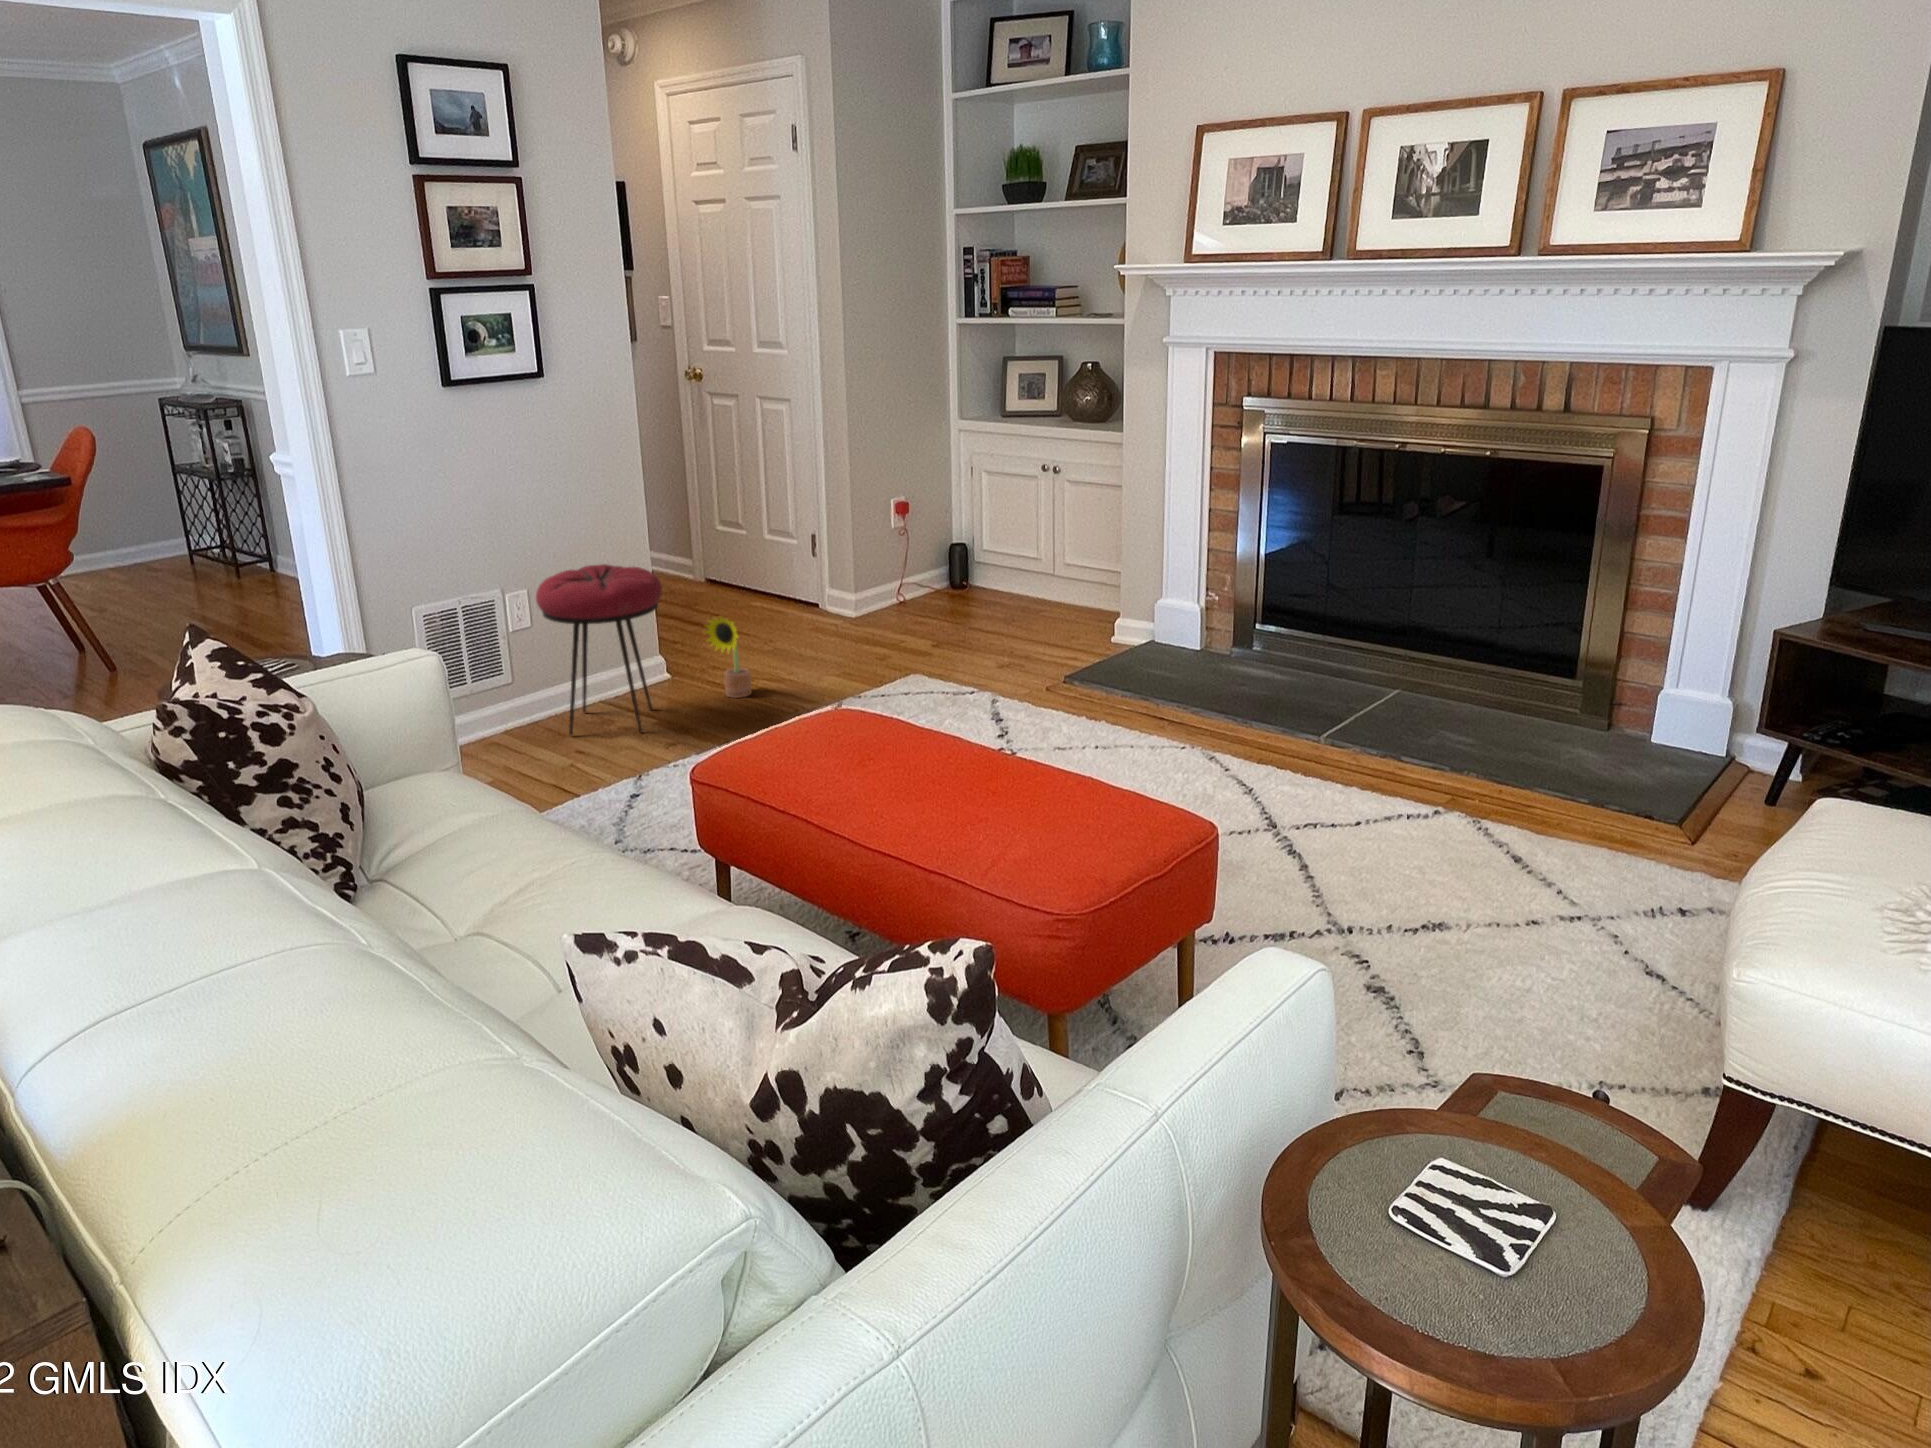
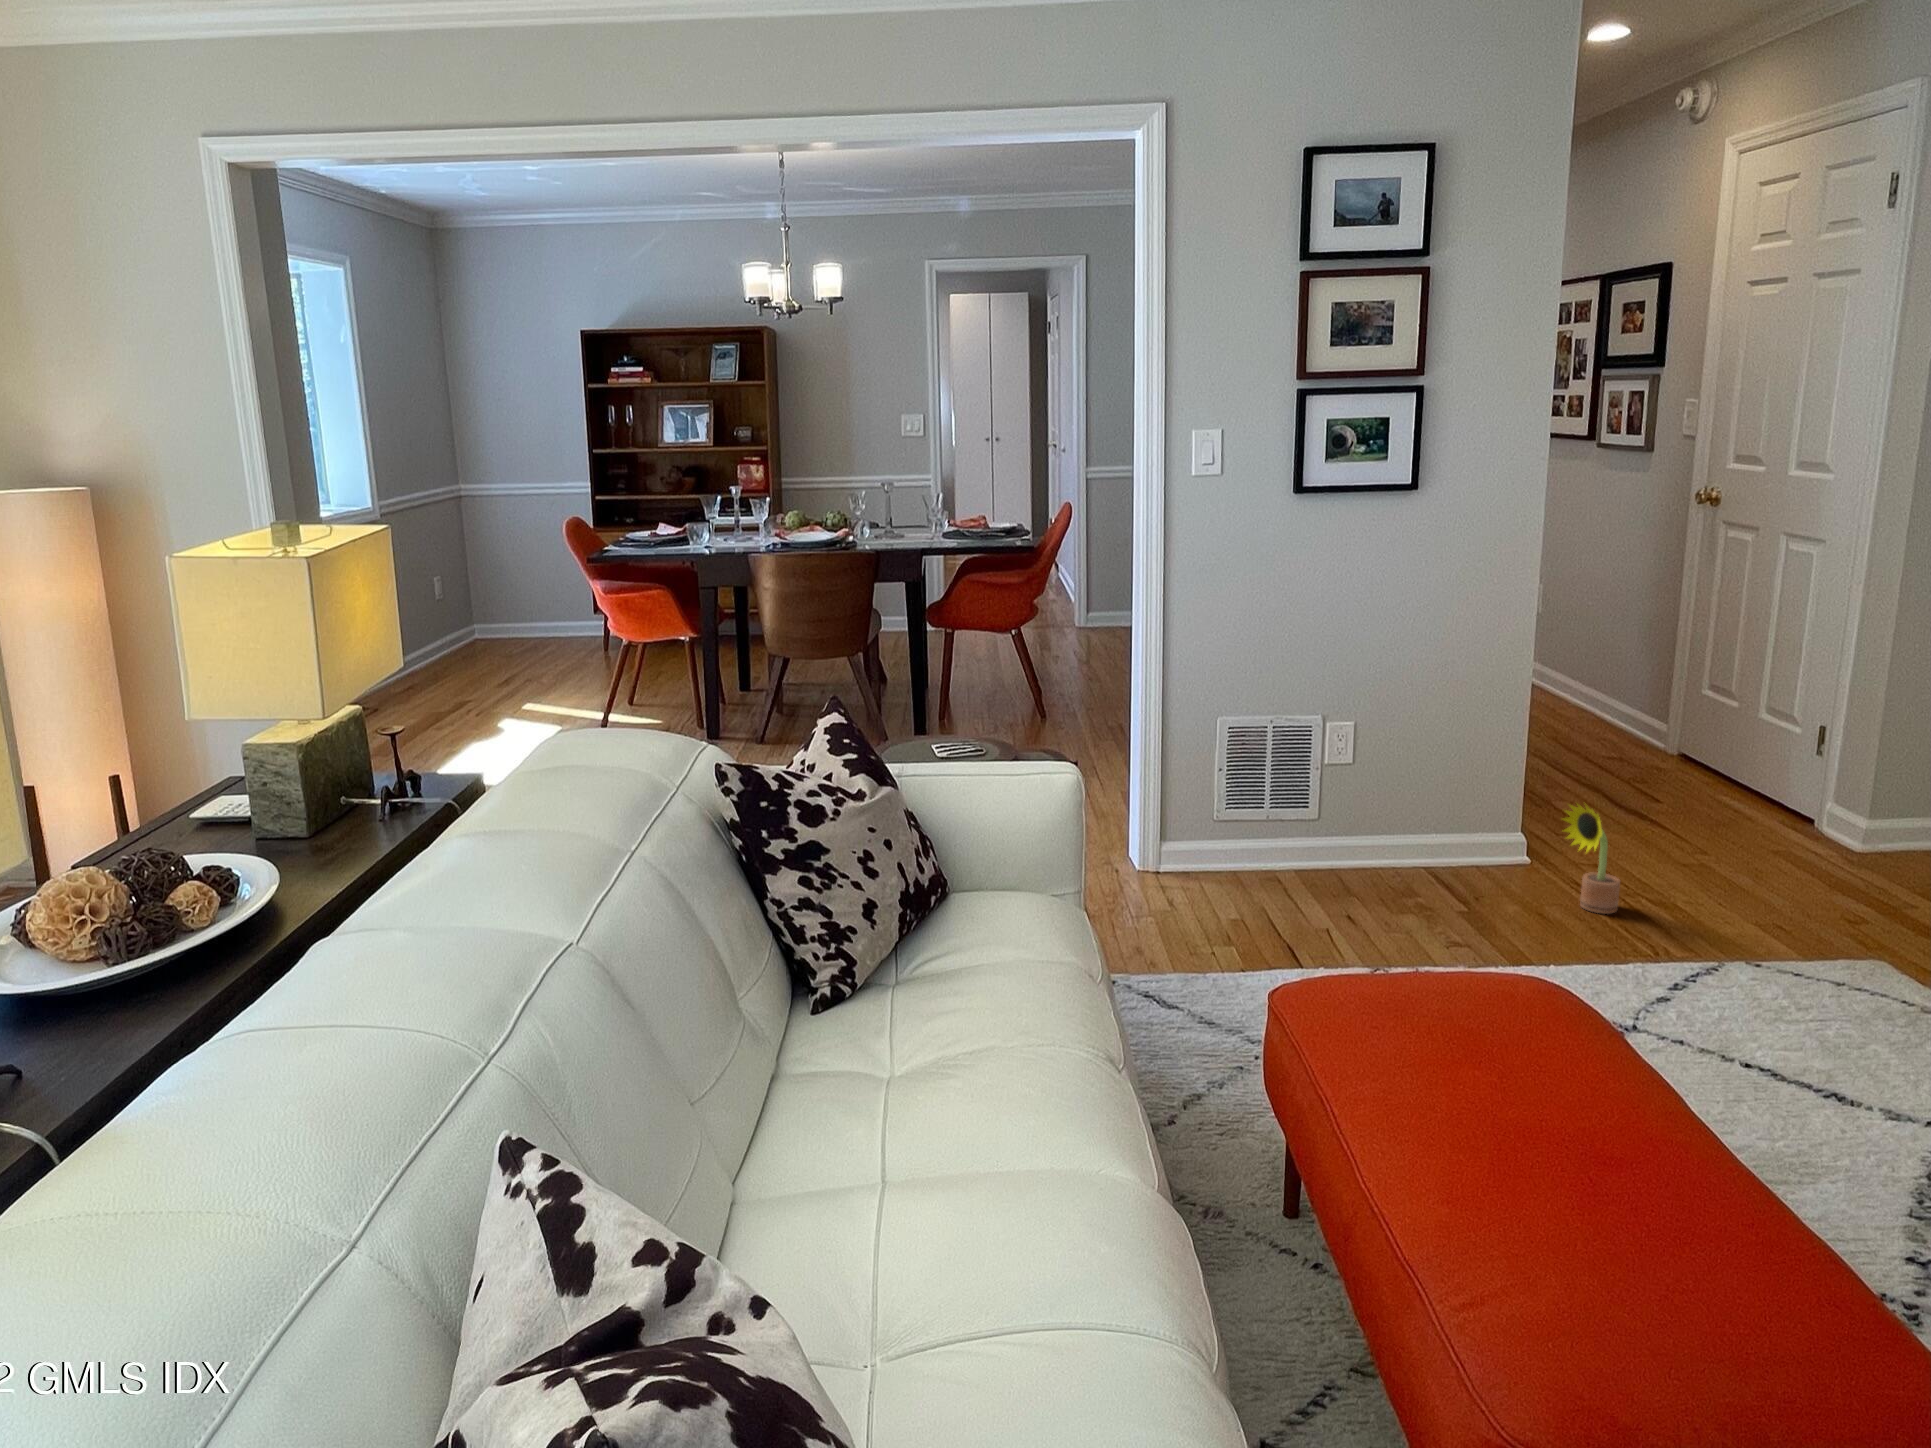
stool: present [536,564,662,735] -> none [1349,710,1506,918]

